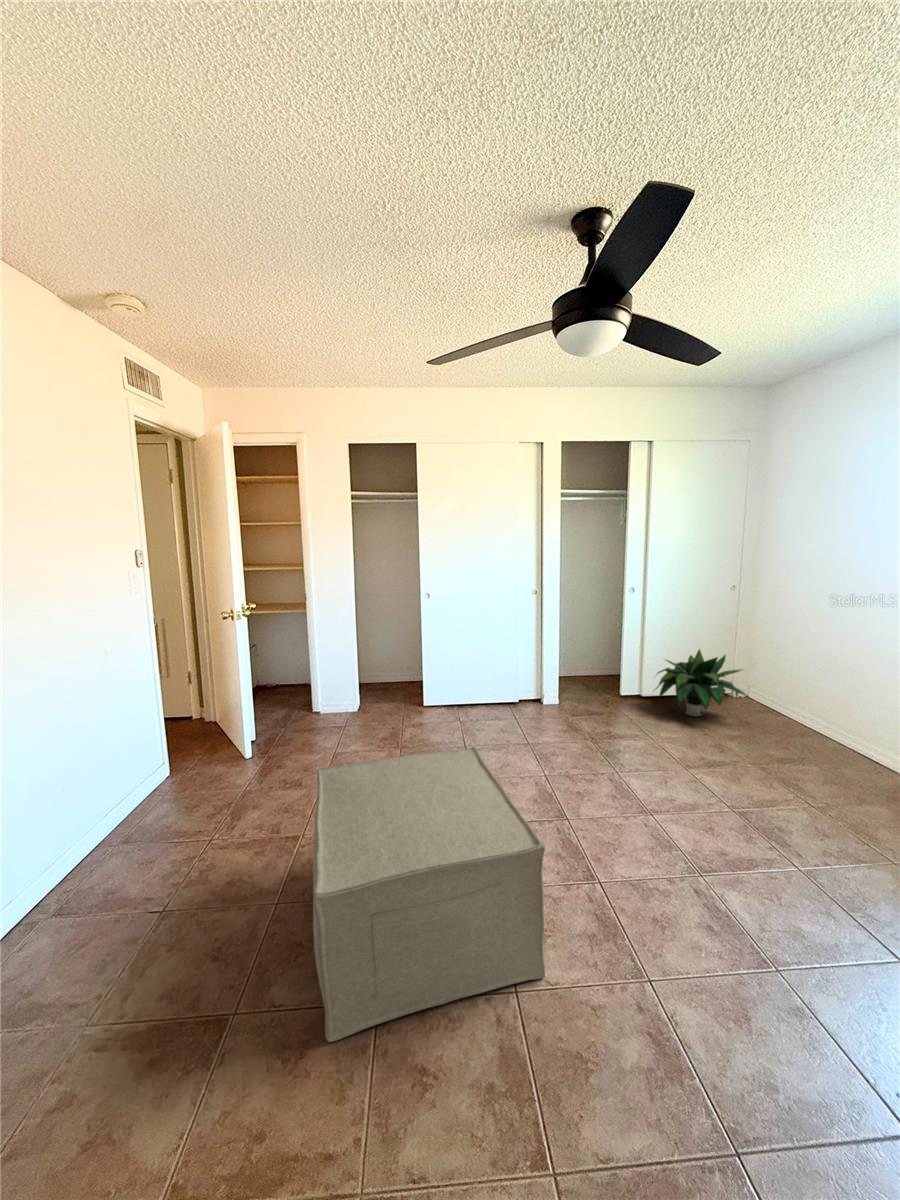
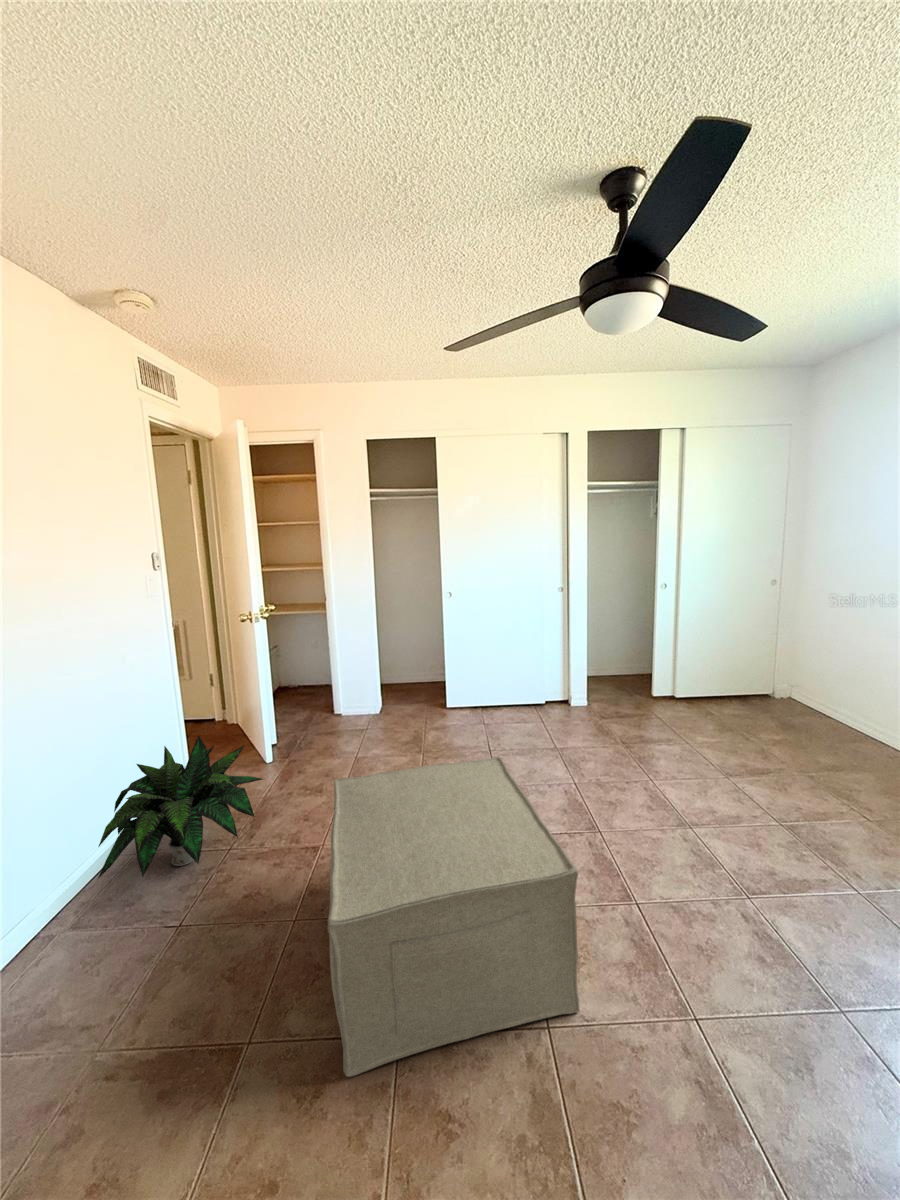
potted plant: present [654,649,746,716] -> present [98,736,263,878]

